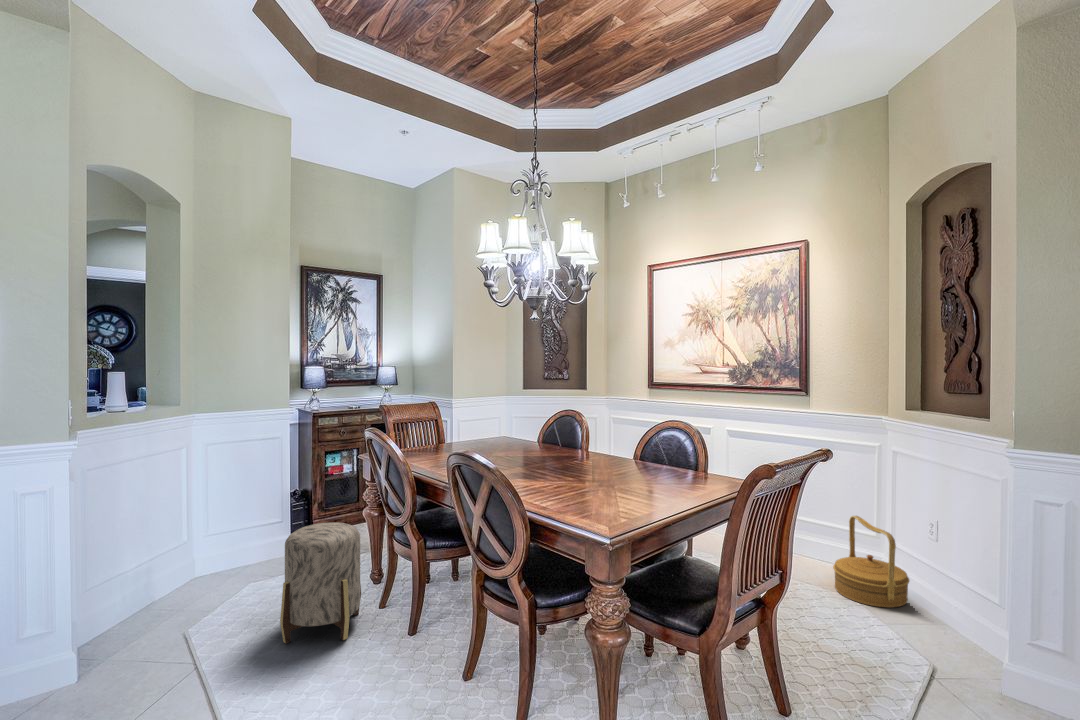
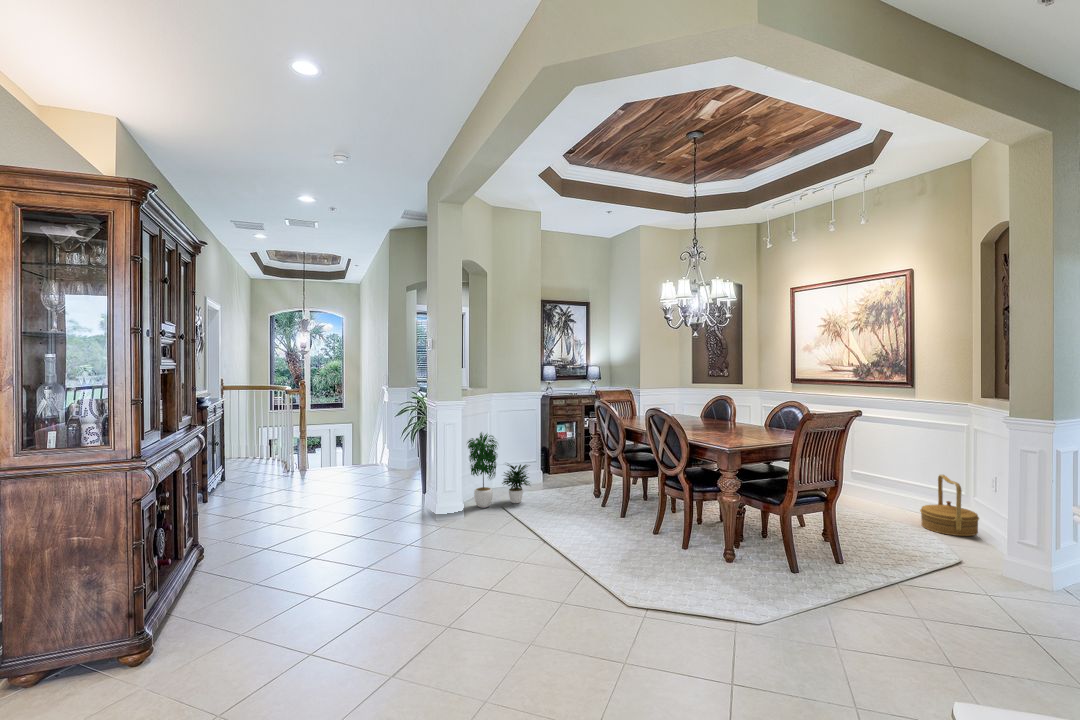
potted plant: none [97,493,251,644] -> present [467,432,530,508]
ottoman: present [280,522,361,643] -> none [553,454,593,516]

